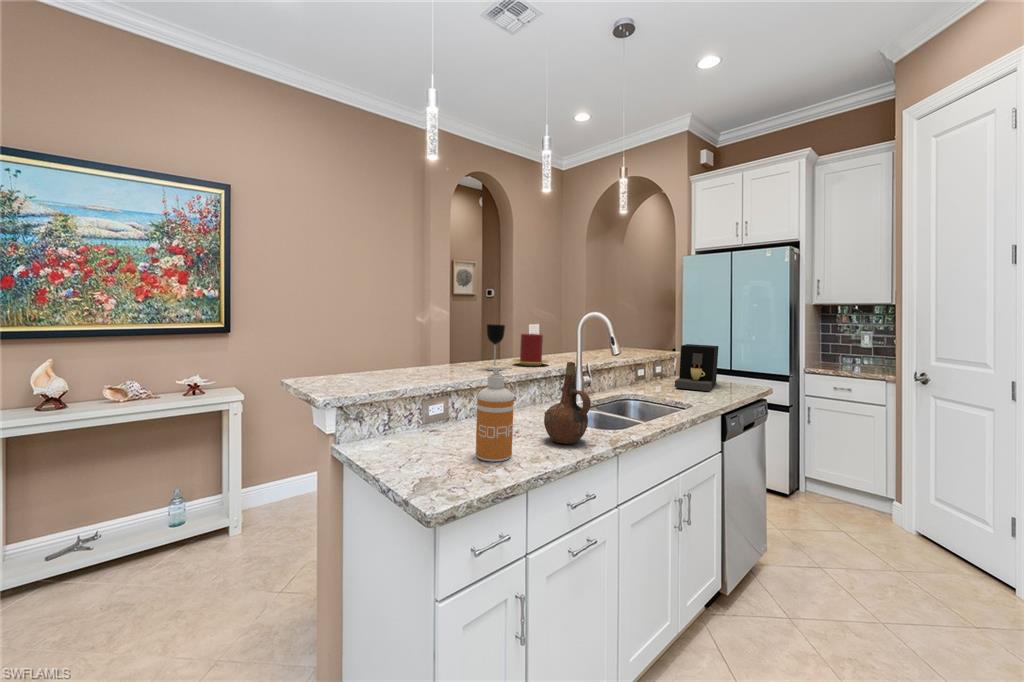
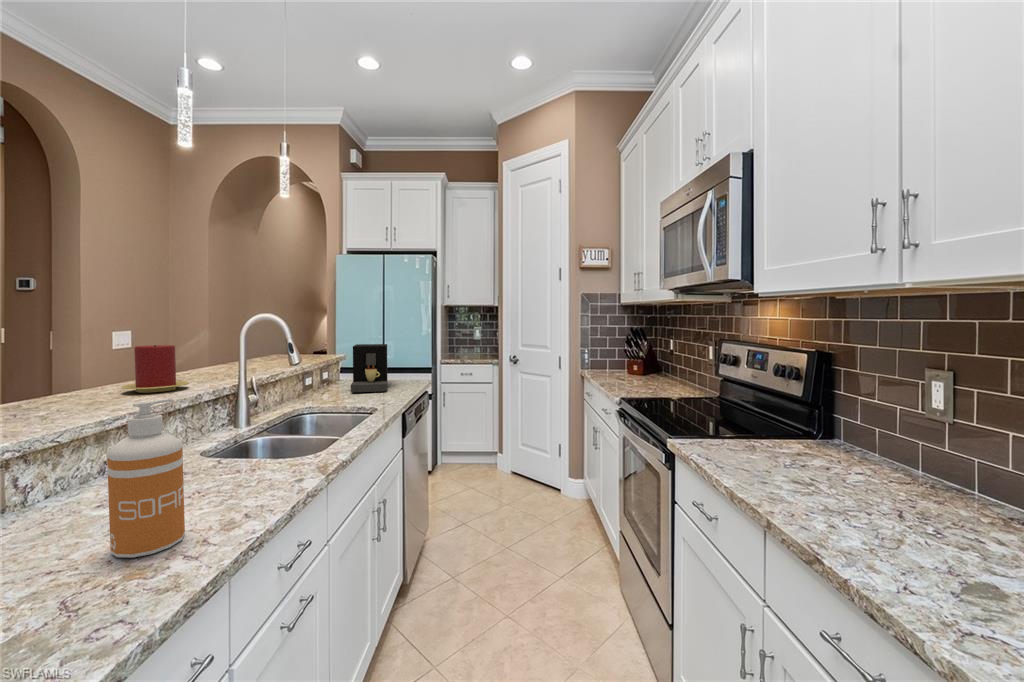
wine glass: present [487,324,505,370] -> none [69,335,109,408]
ceramic pitcher: present [544,362,591,444] -> none [222,379,294,491]

